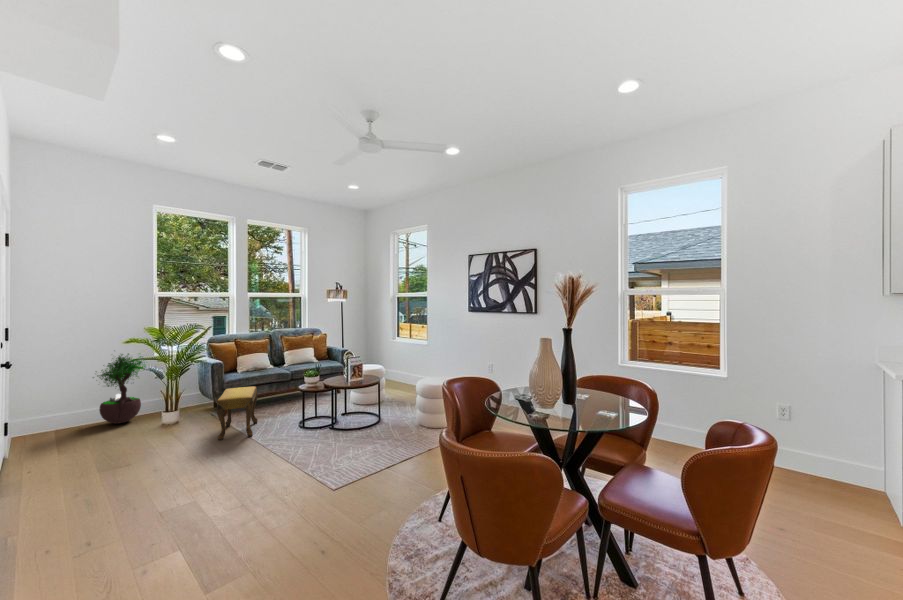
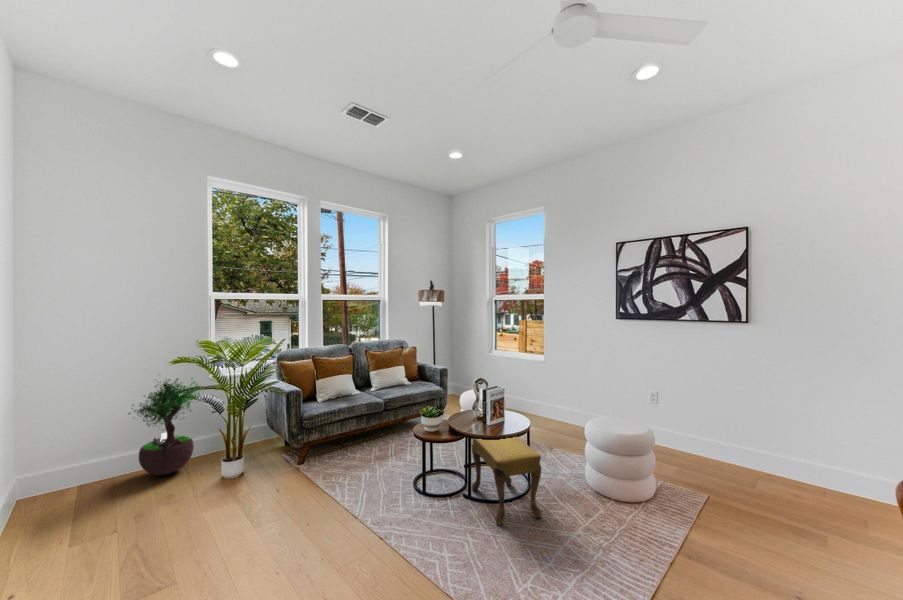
footstool: present [217,386,258,440] -> present [472,437,541,525]

